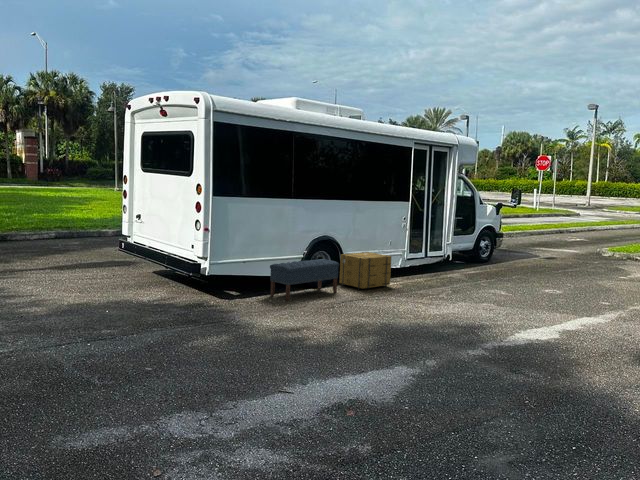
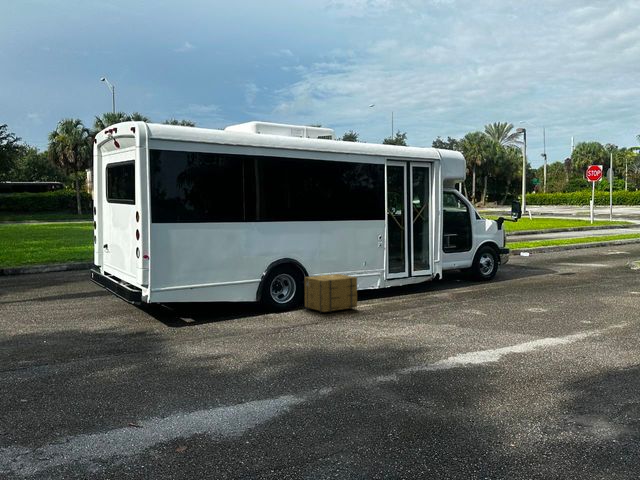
bench: present [270,259,339,301] -> none [220,283,296,327]

